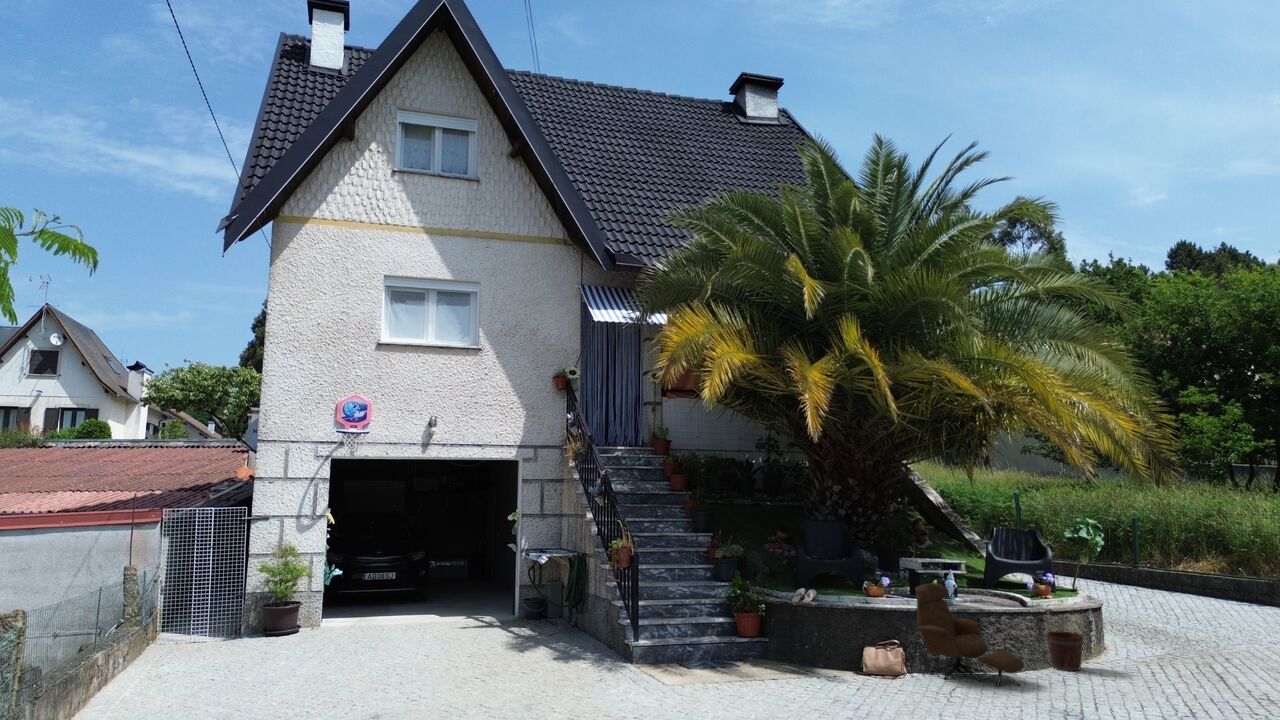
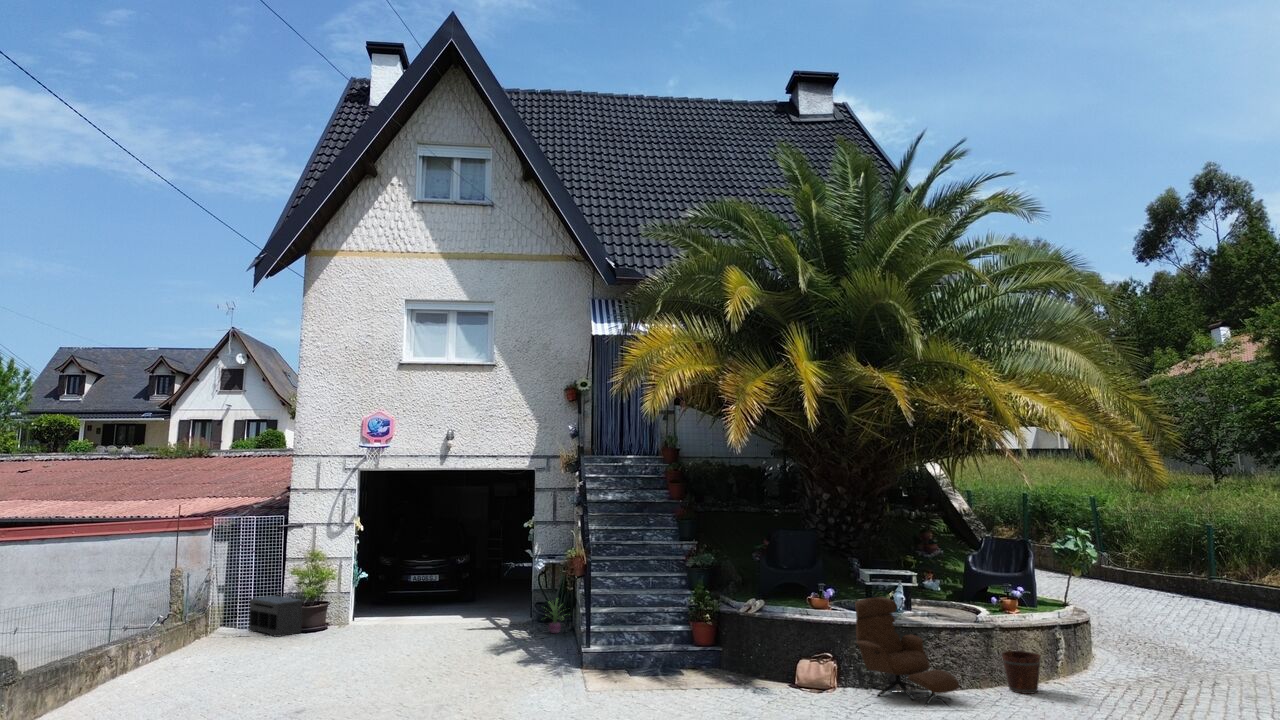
decorative plant: none [539,594,577,631] -> present [549,599,563,633]
bench: none [205,598,273,644] -> present [249,596,302,637]

